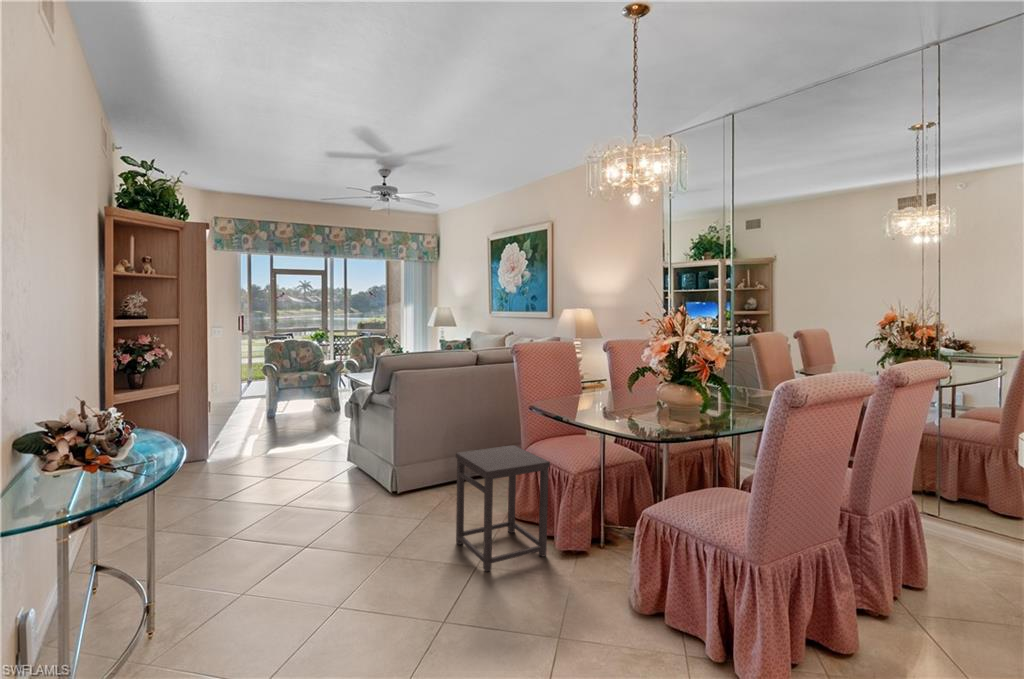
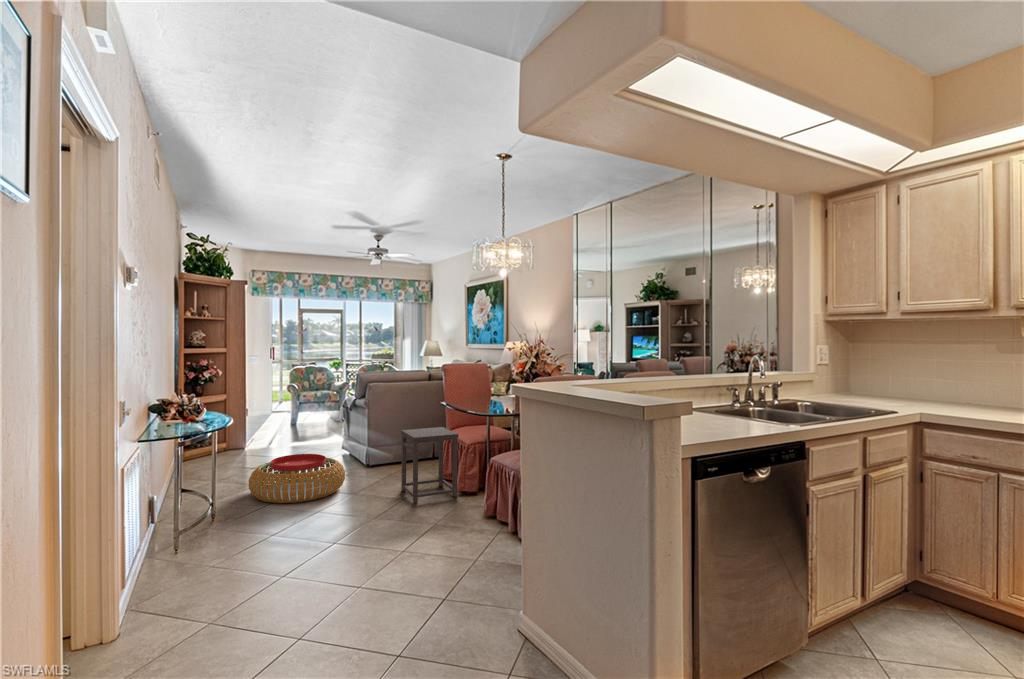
pouf: none [218,485,369,576] -> present [248,454,345,503]

